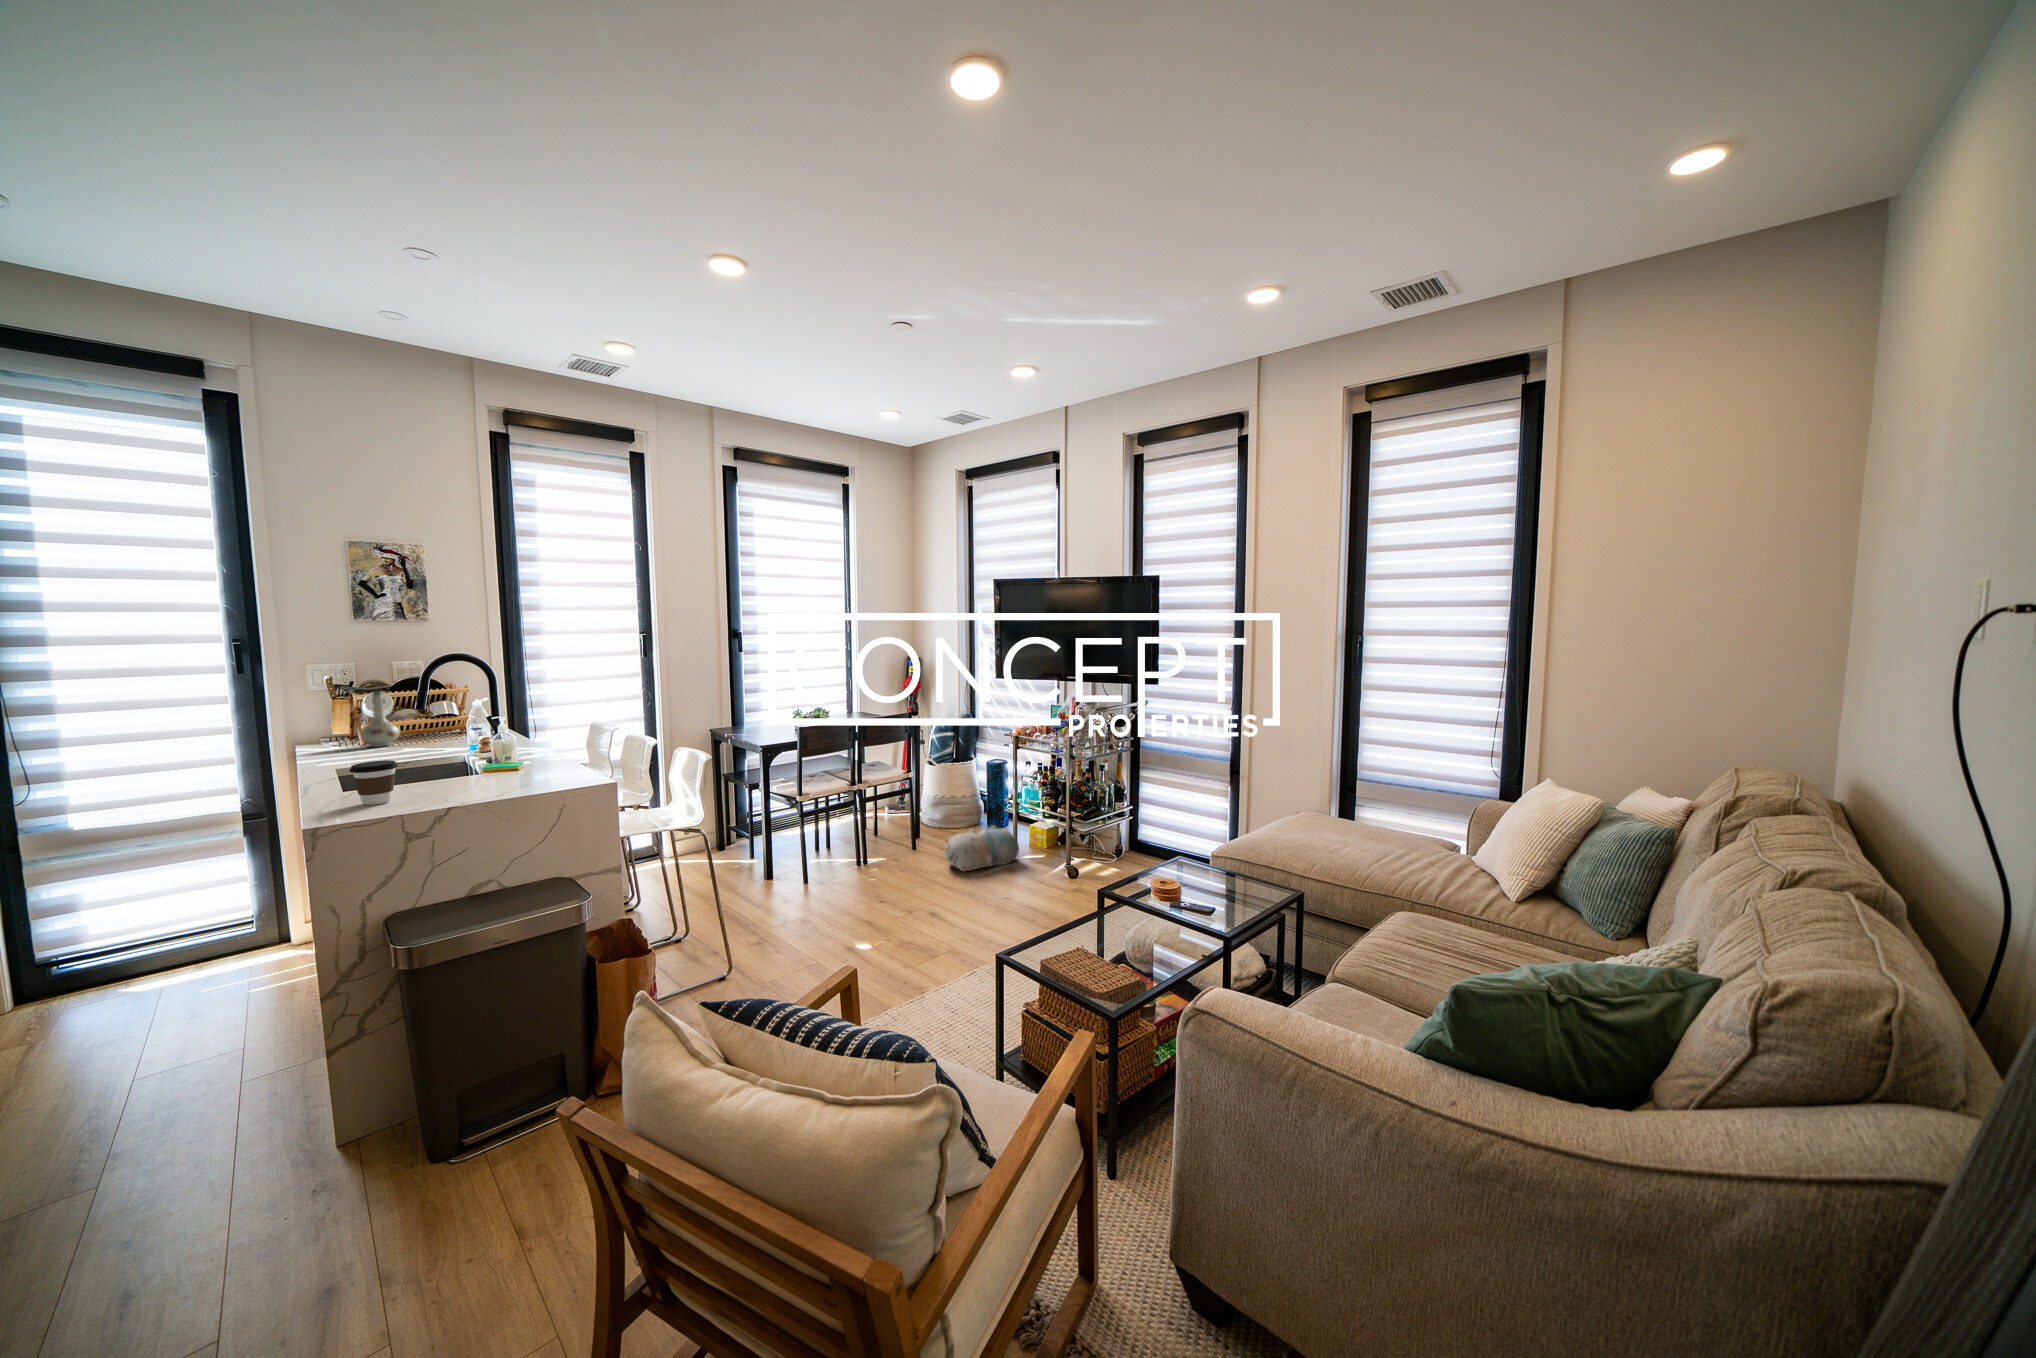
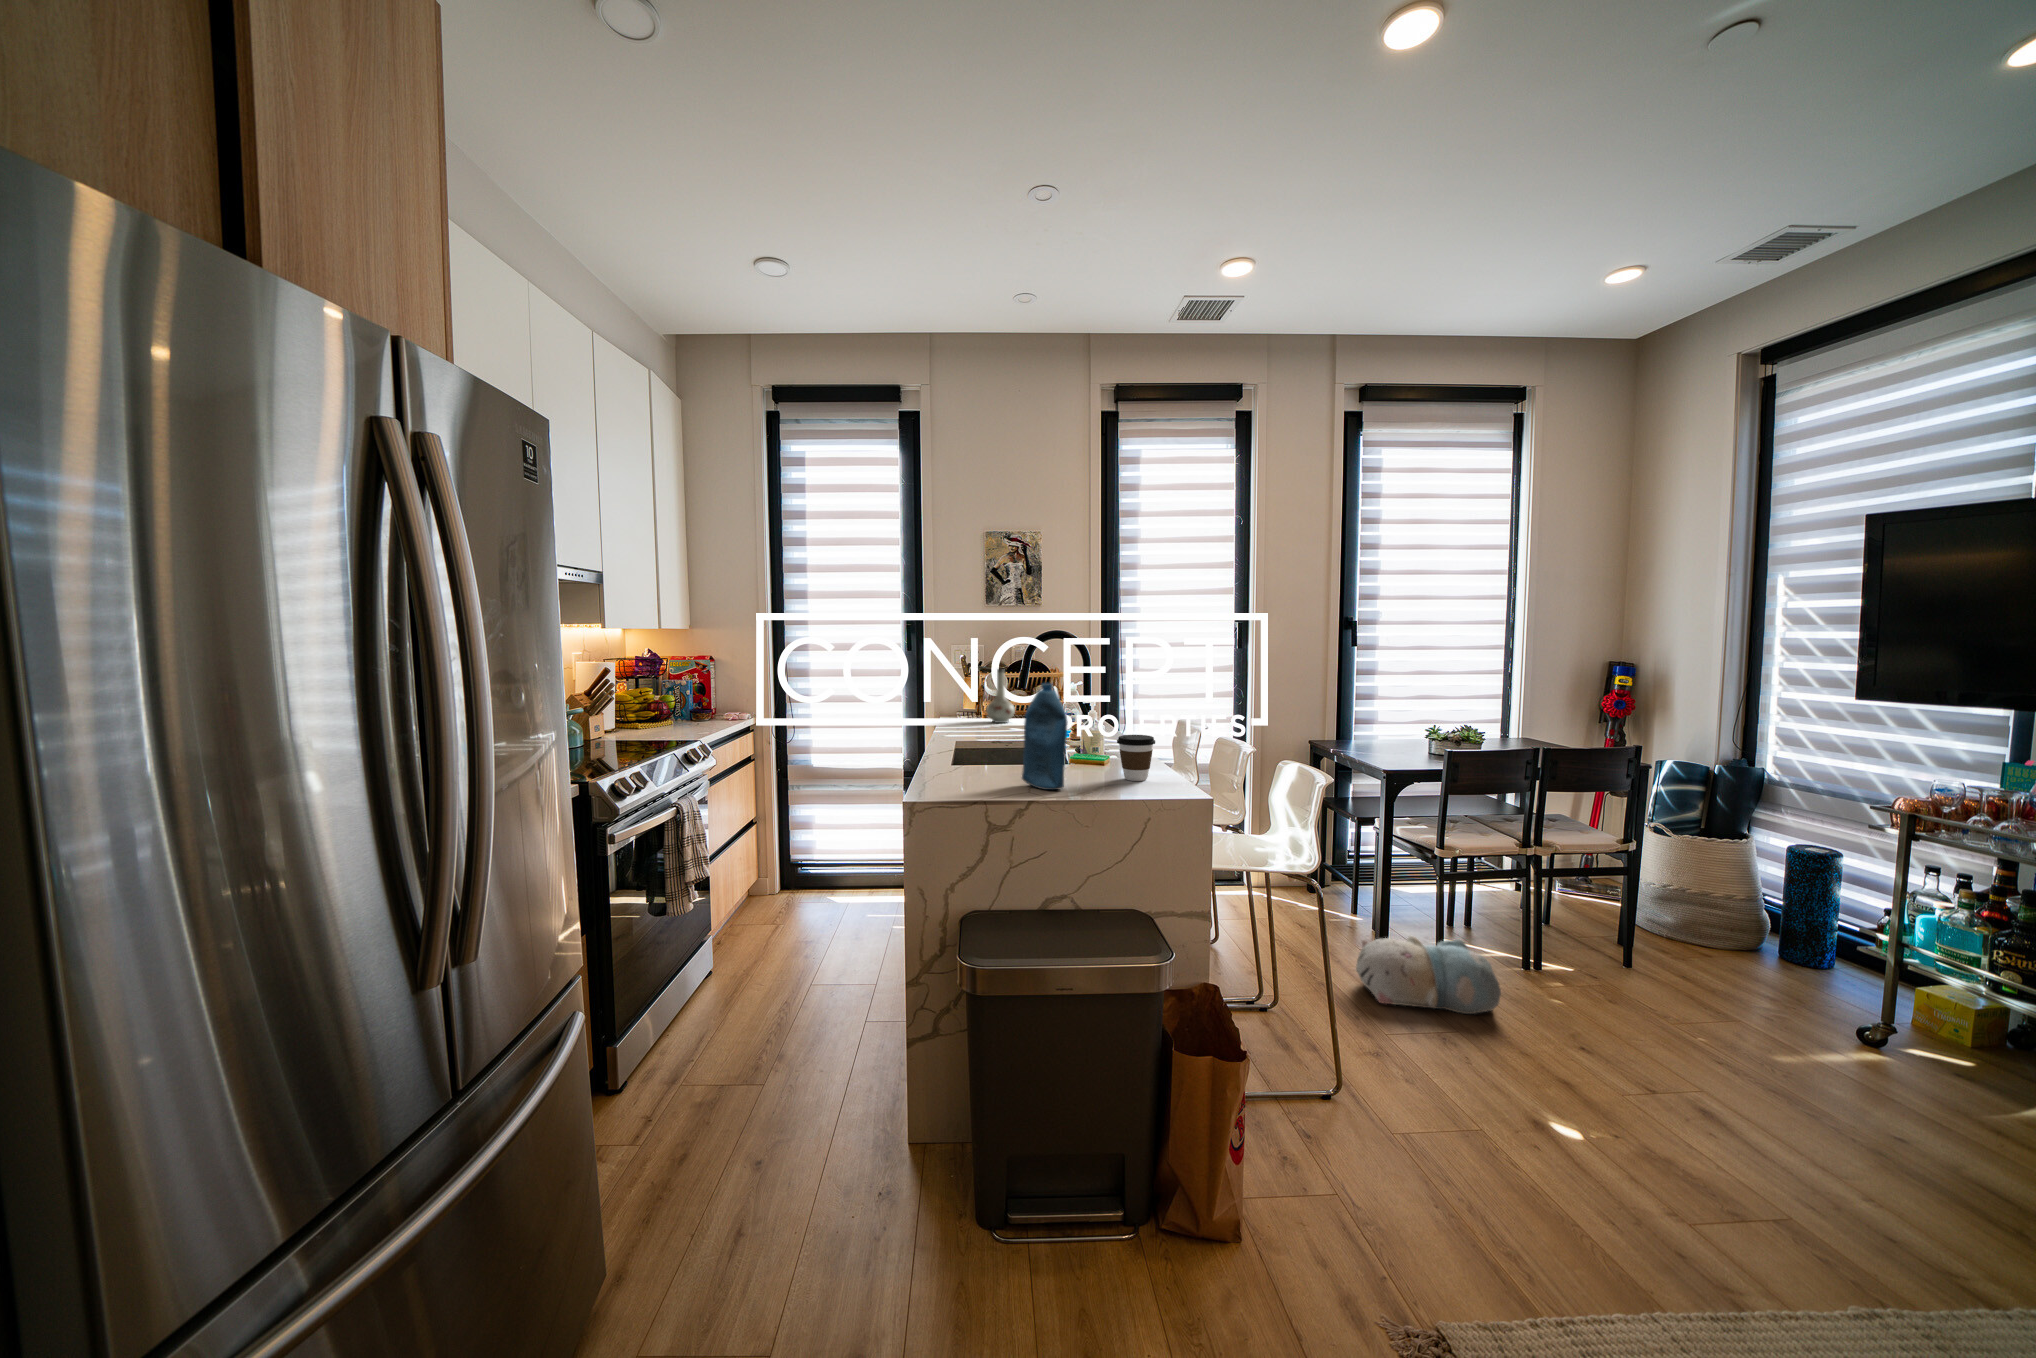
bottle: none [436,708,484,798] -> present [1022,683,1067,790]
coffee cup: present [349,760,398,805] -> present [1117,735,1155,781]
plush toy: present [945,825,1019,871] -> present [1356,936,1501,1014]

